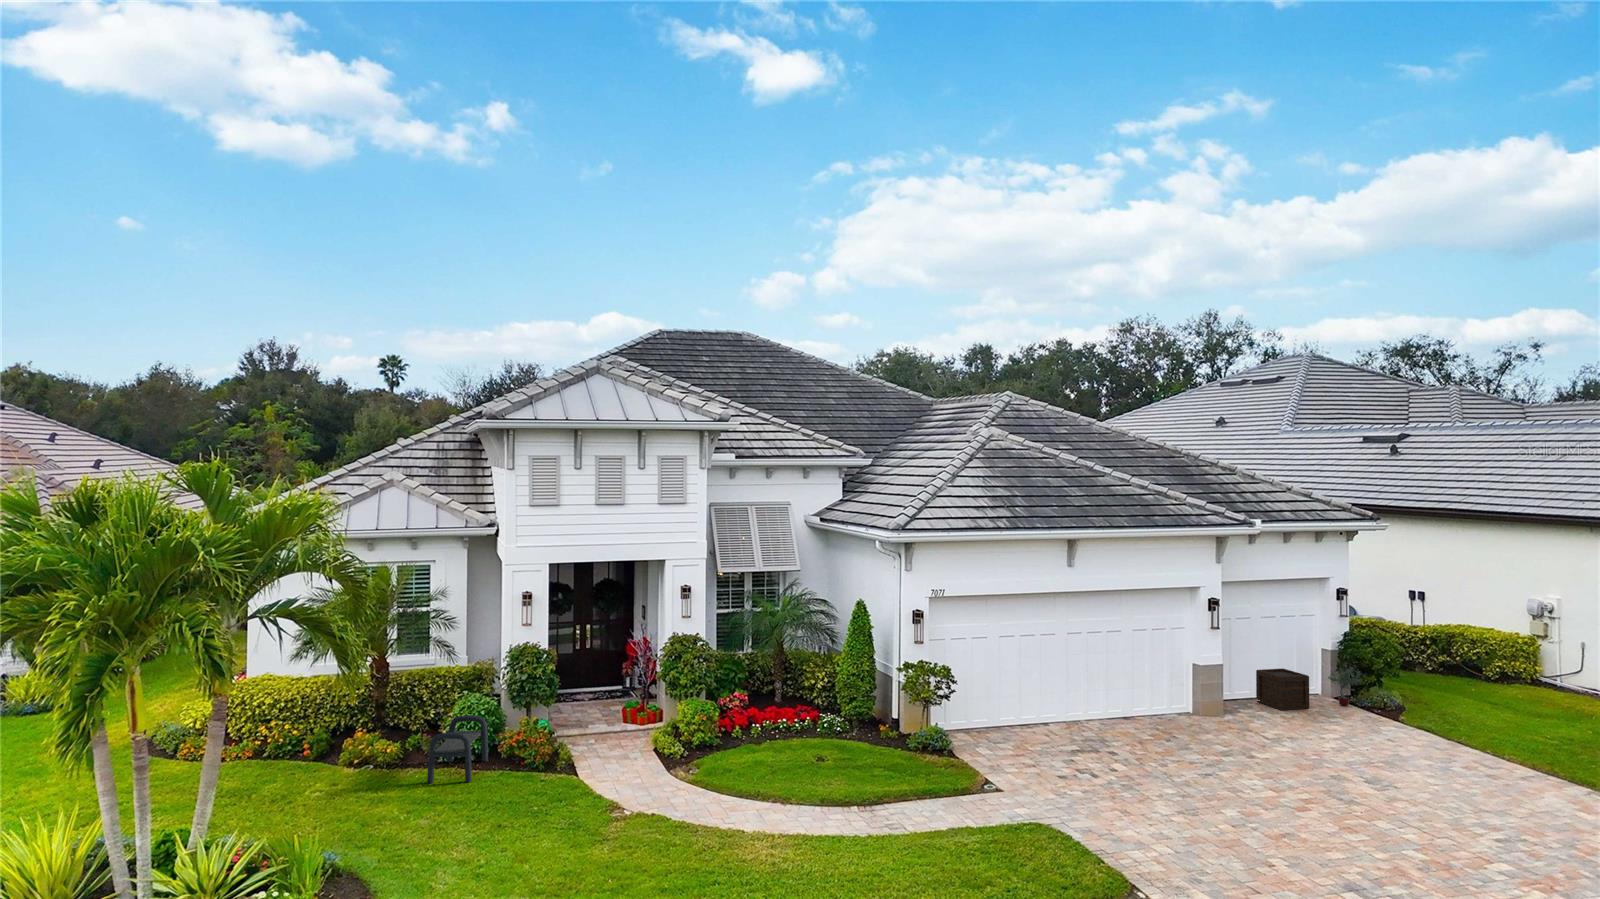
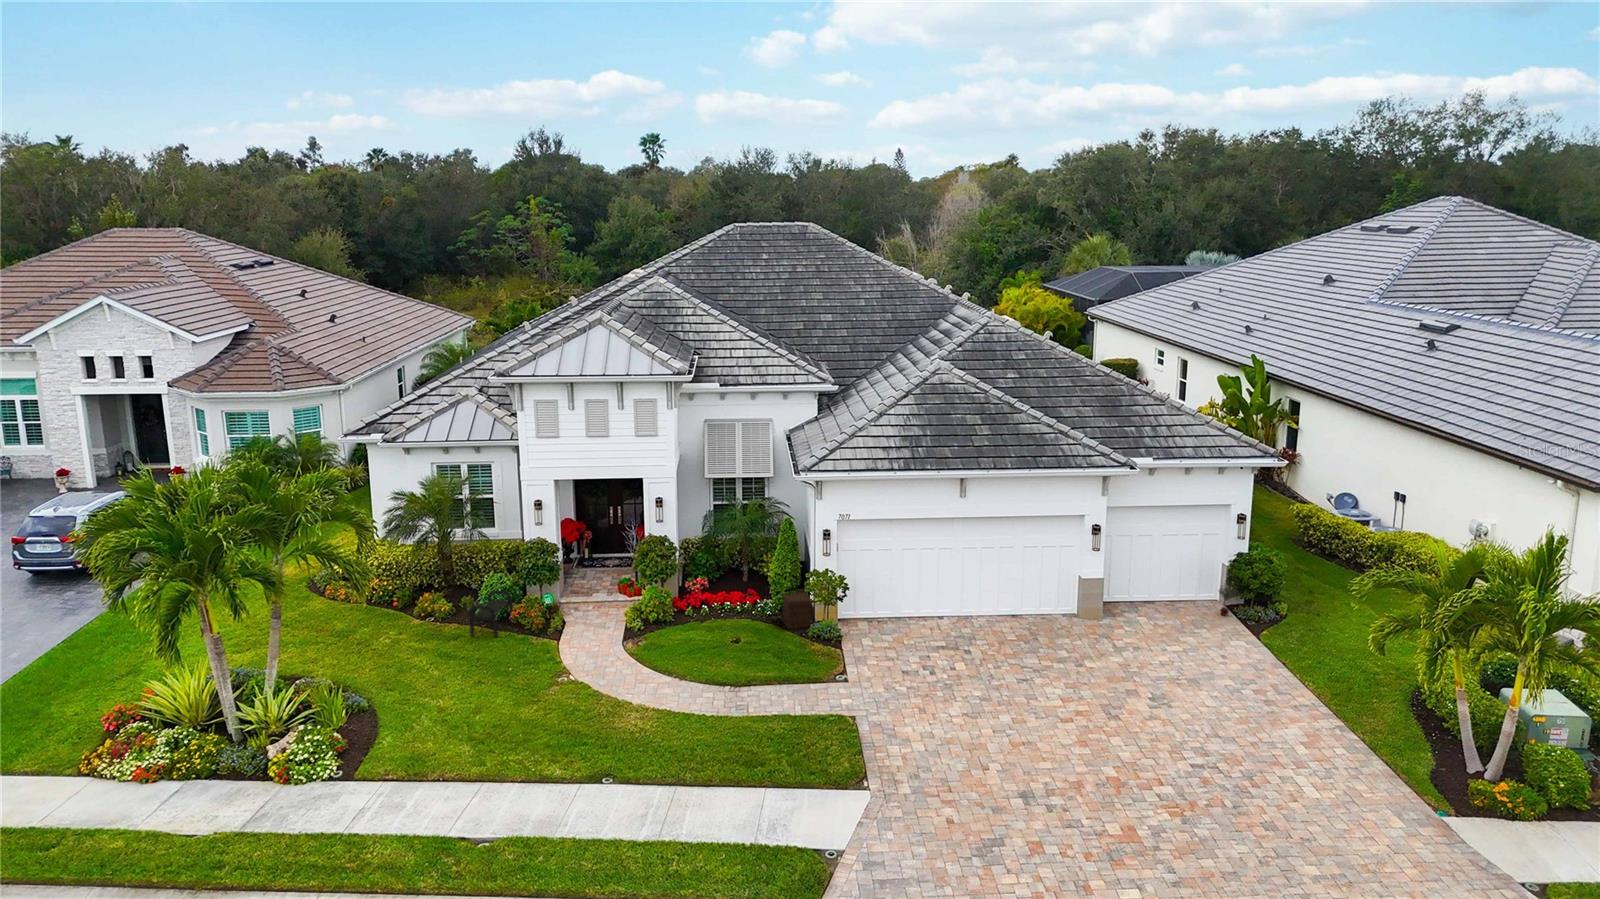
wooden crate: present [1256,668,1309,710] -> present [780,589,814,629]

